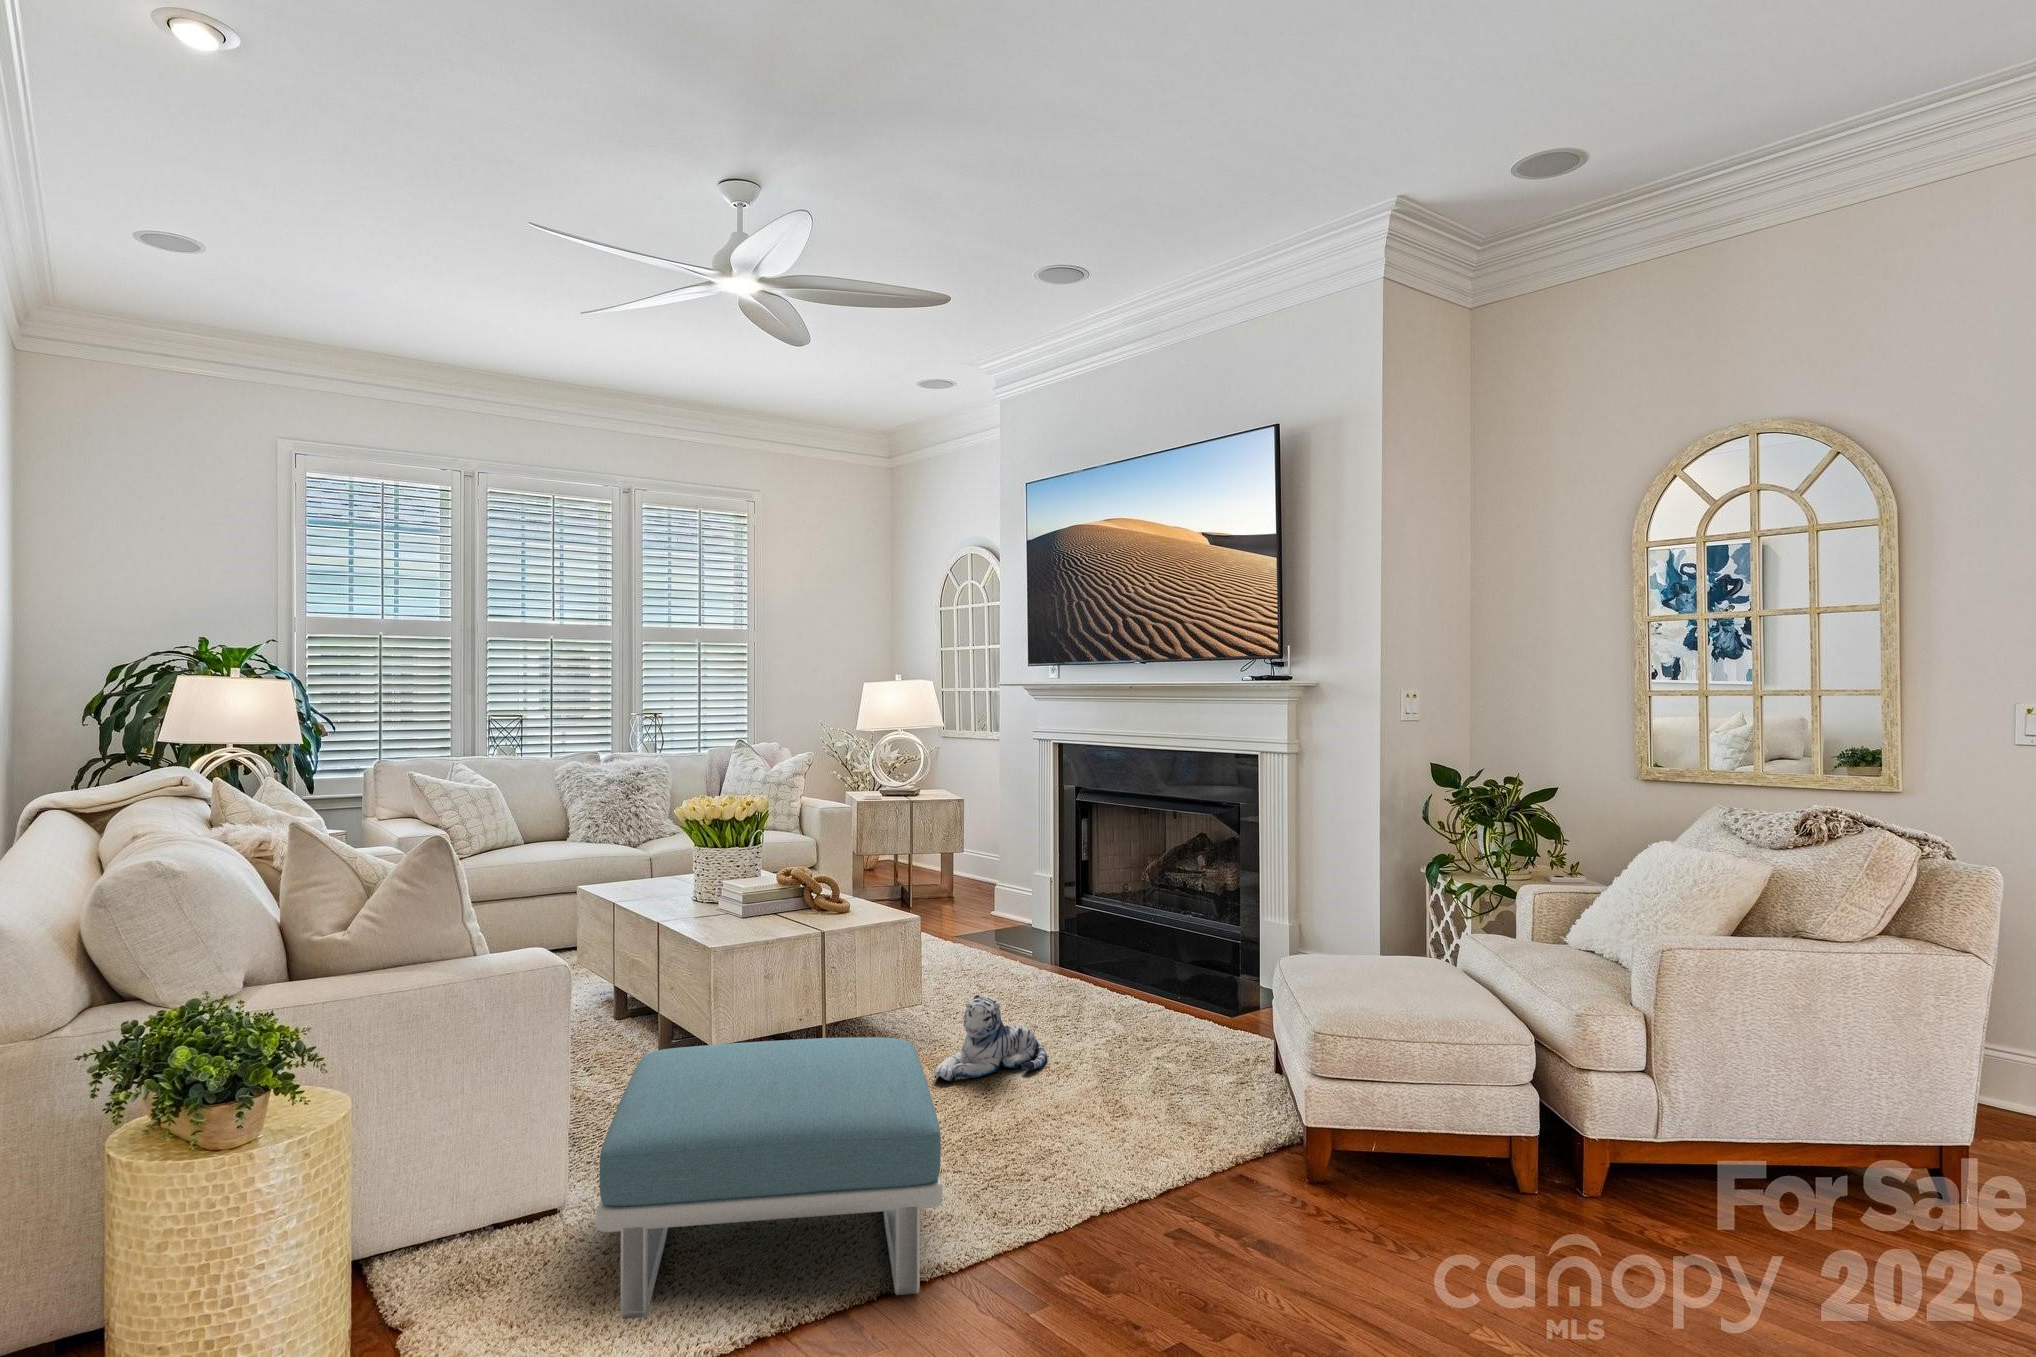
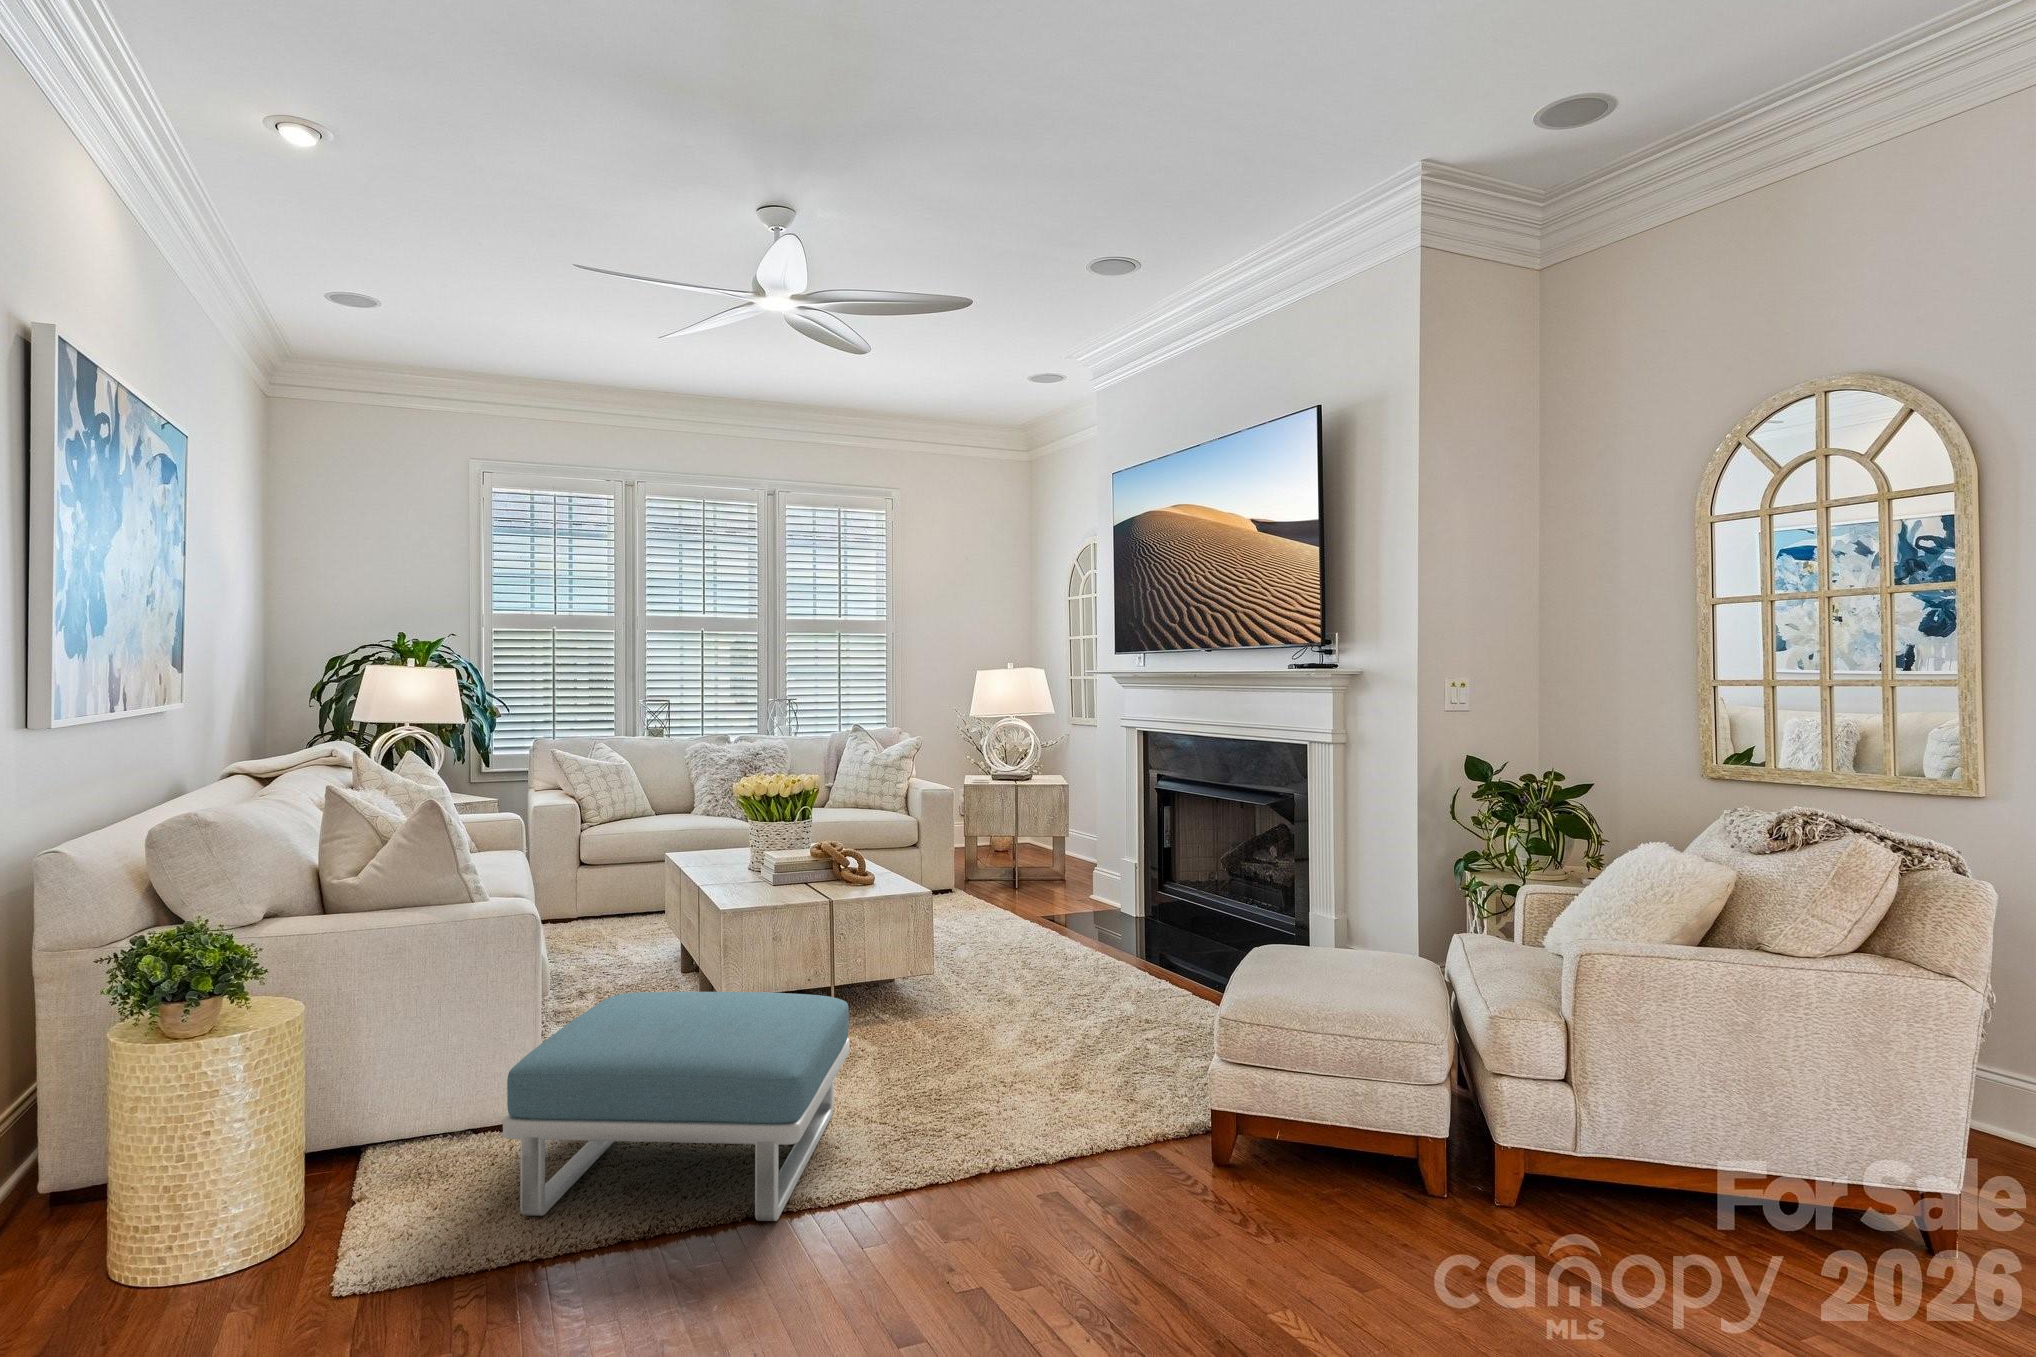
plush toy: present [934,995,1047,1081] -> none [919,967,1041,1046]

